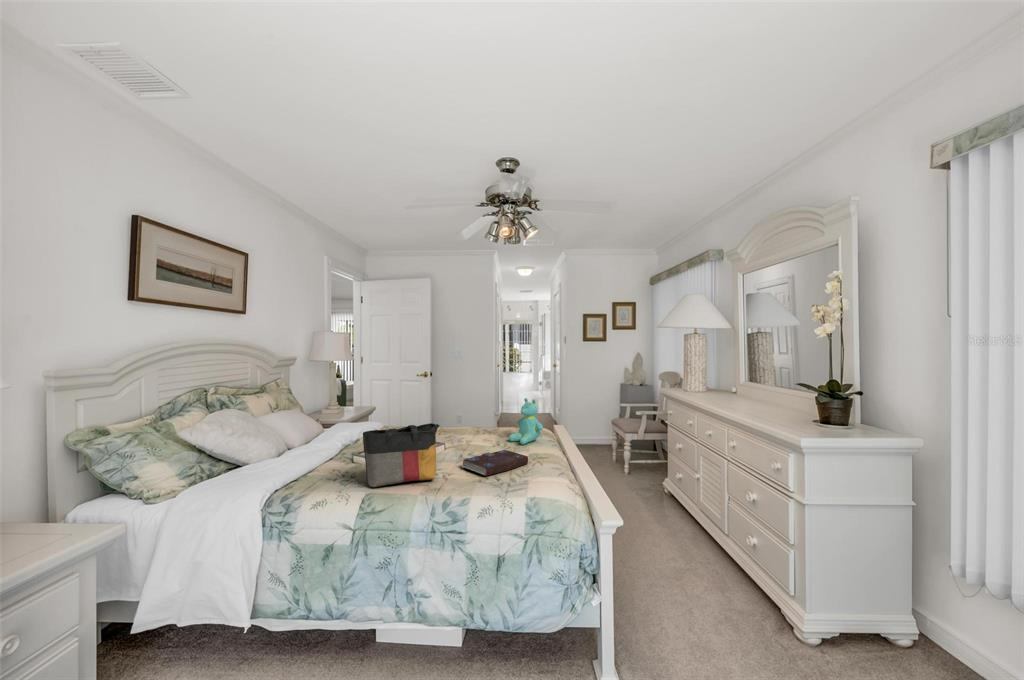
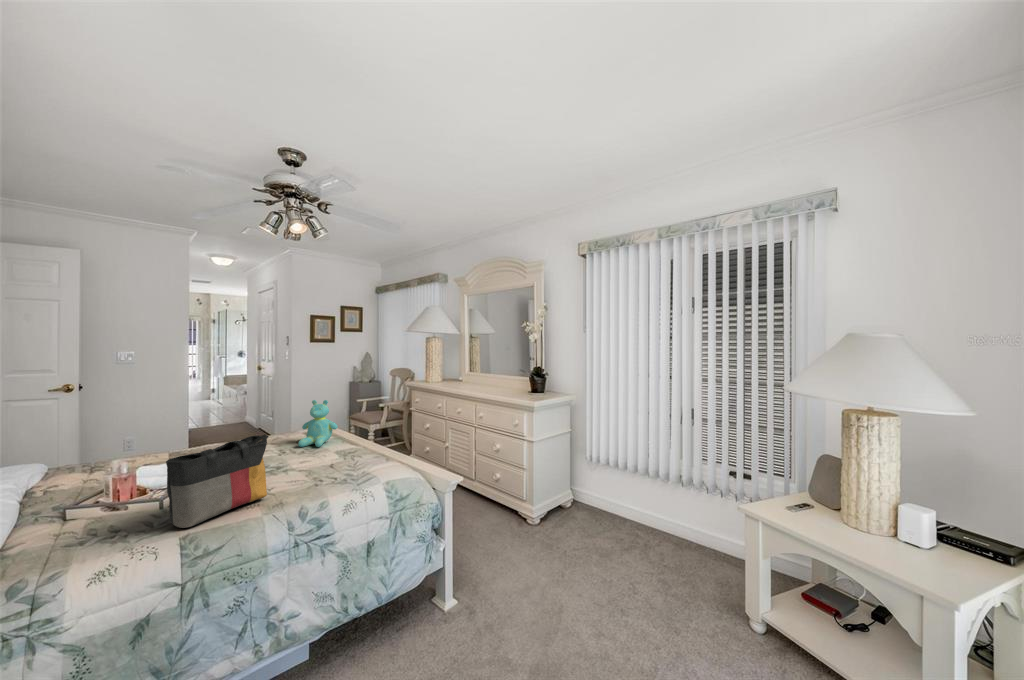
book: present [462,450,528,476] -> none [280,453,347,480]

